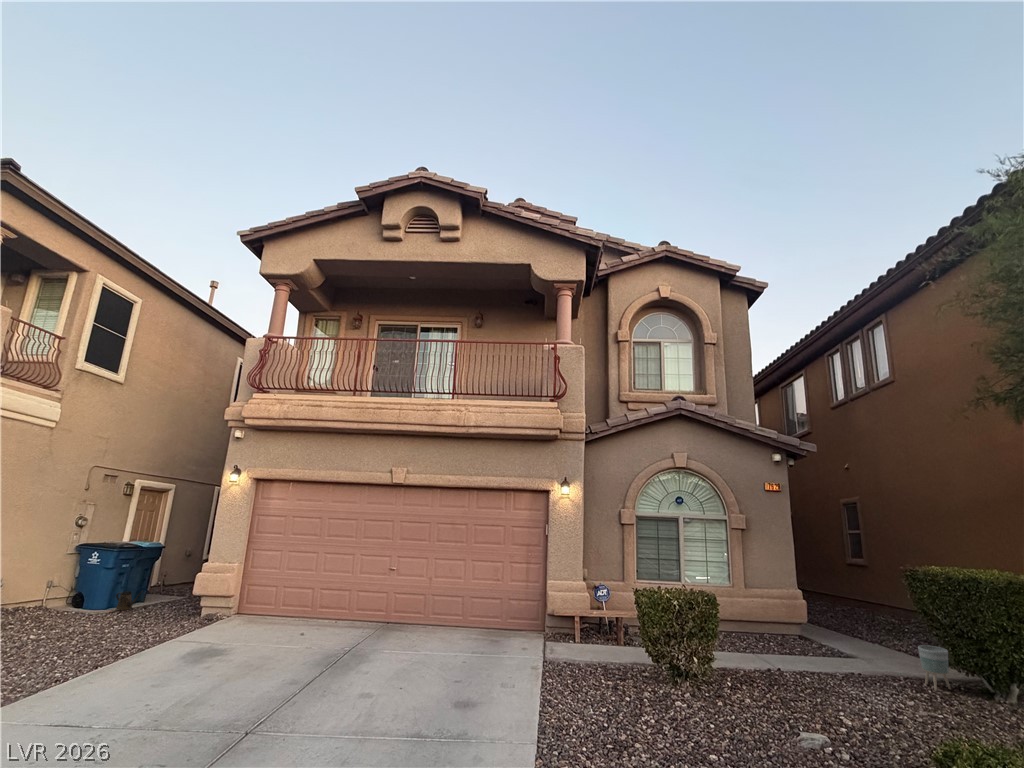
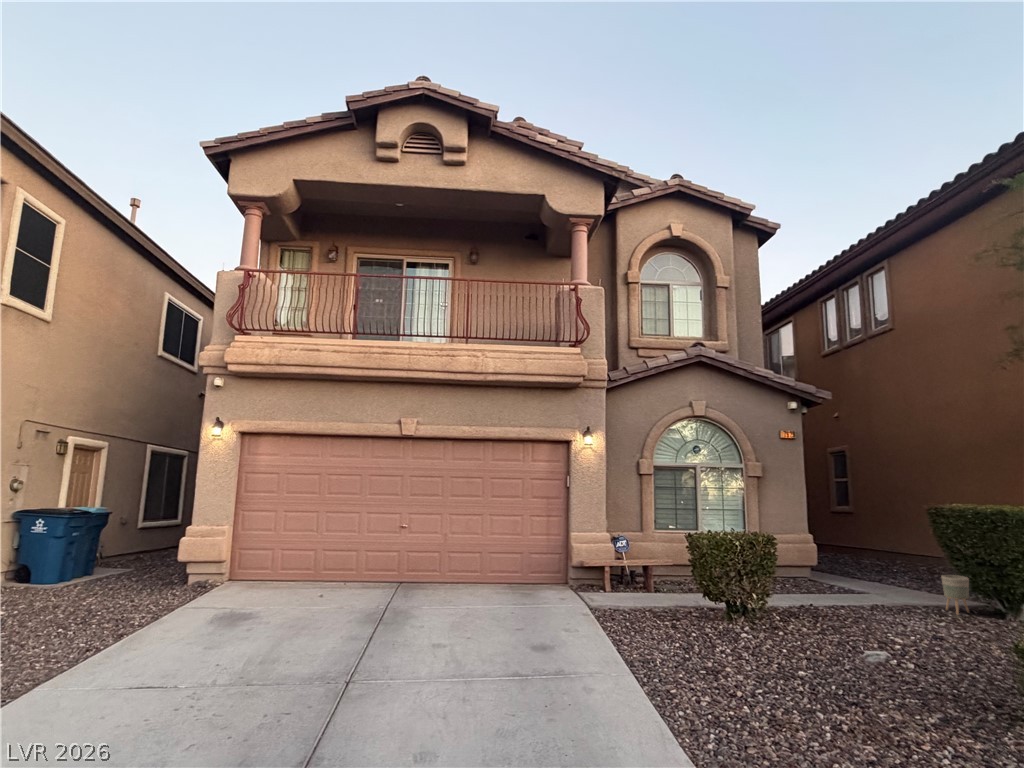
watering can: present [116,591,143,610] -> none [72,561,108,584]

